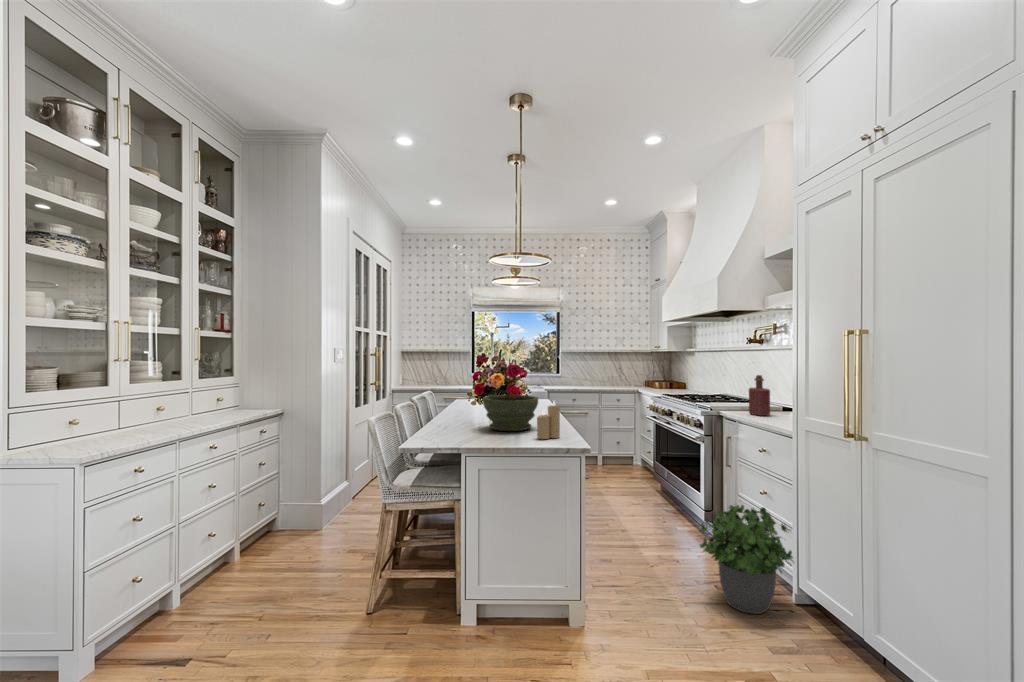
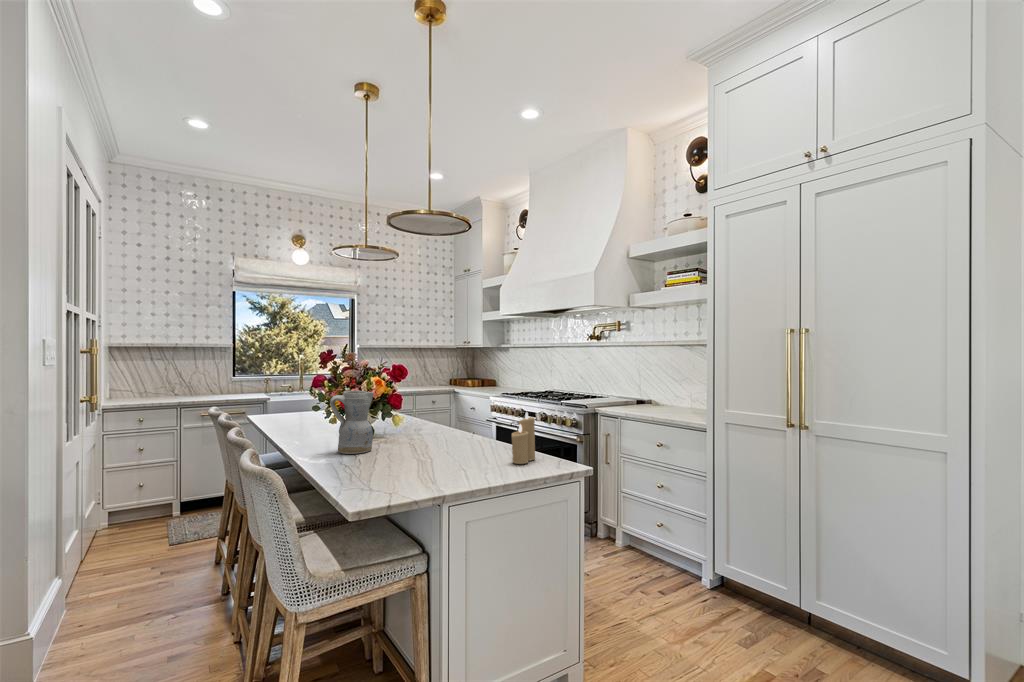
bottle: present [749,375,770,416] -> none [629,371,650,411]
ceramic pitcher: none [447,380,475,423] -> present [330,391,374,454]
bowl: present [483,390,538,431] -> none [407,401,484,458]
potted plant: present [700,505,794,614] -> none [640,502,719,612]

